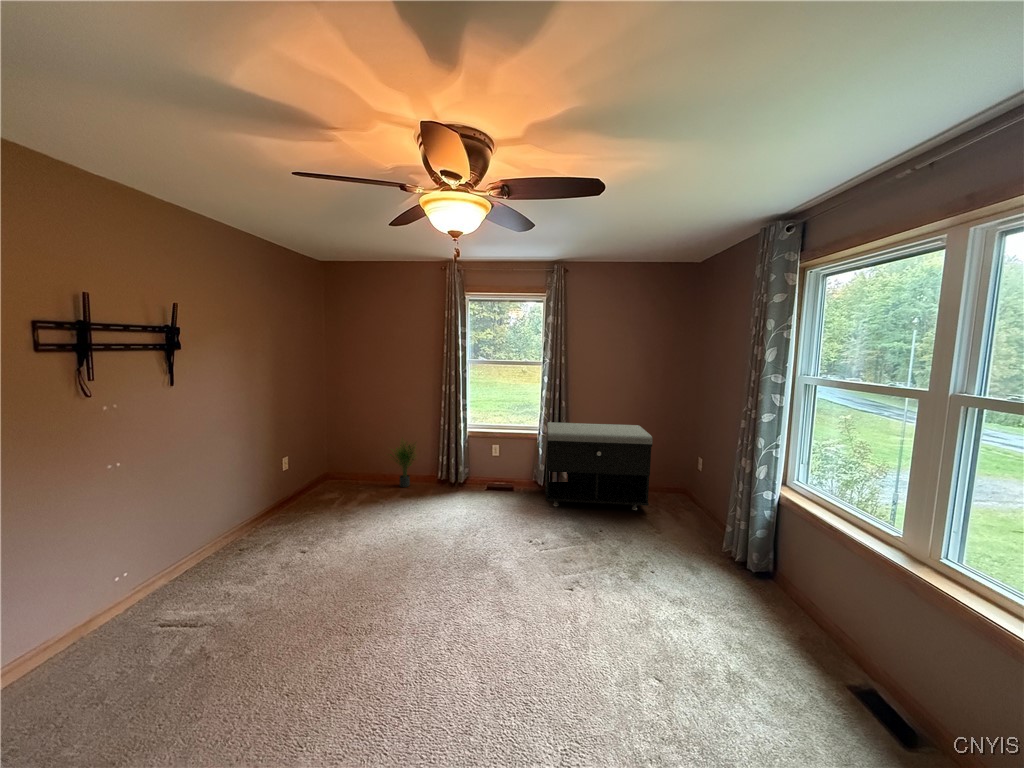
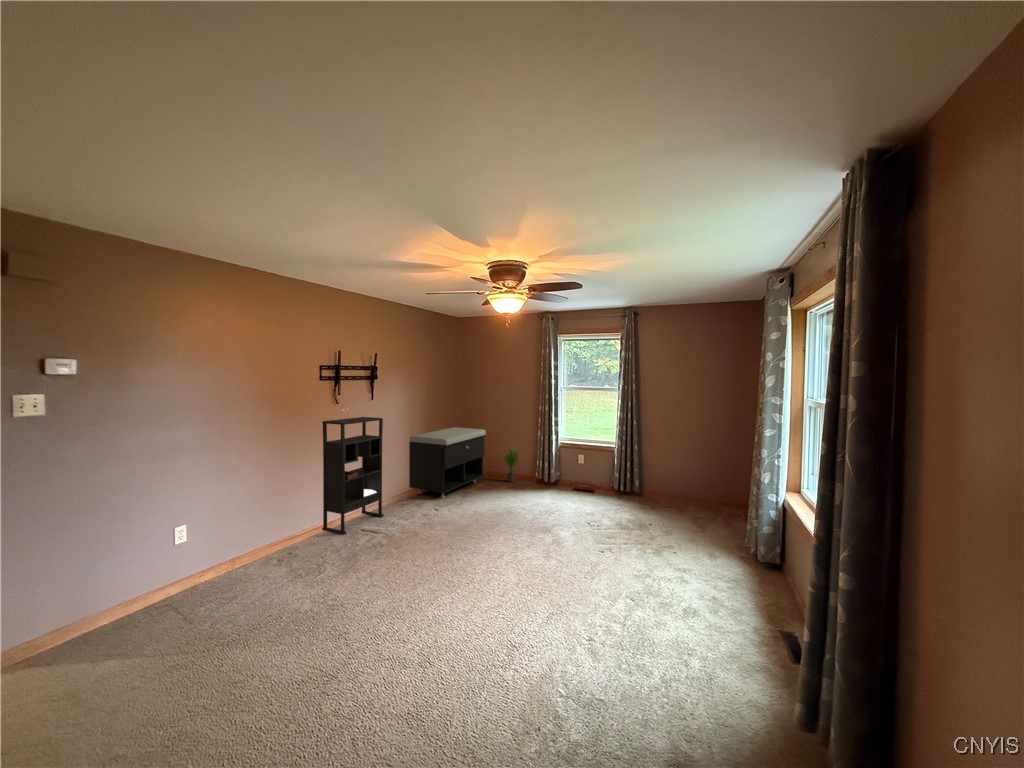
bookshelf: none [46,417,206,651] -> present [322,417,384,534]
storage bench: present [546,422,653,510] -> present [409,427,486,497]

